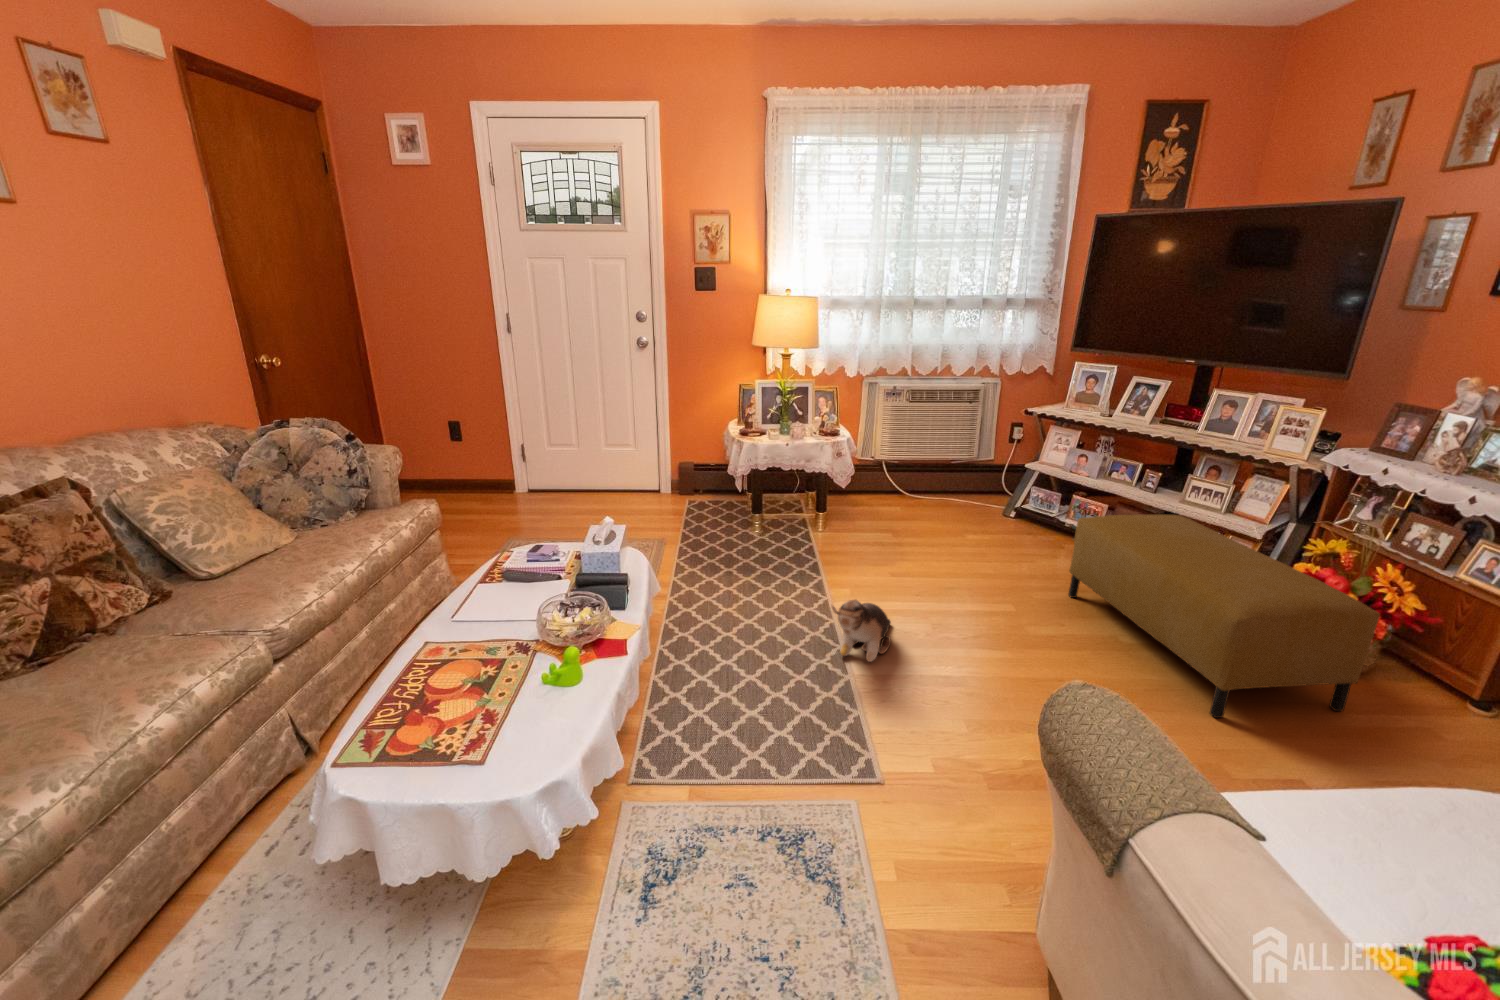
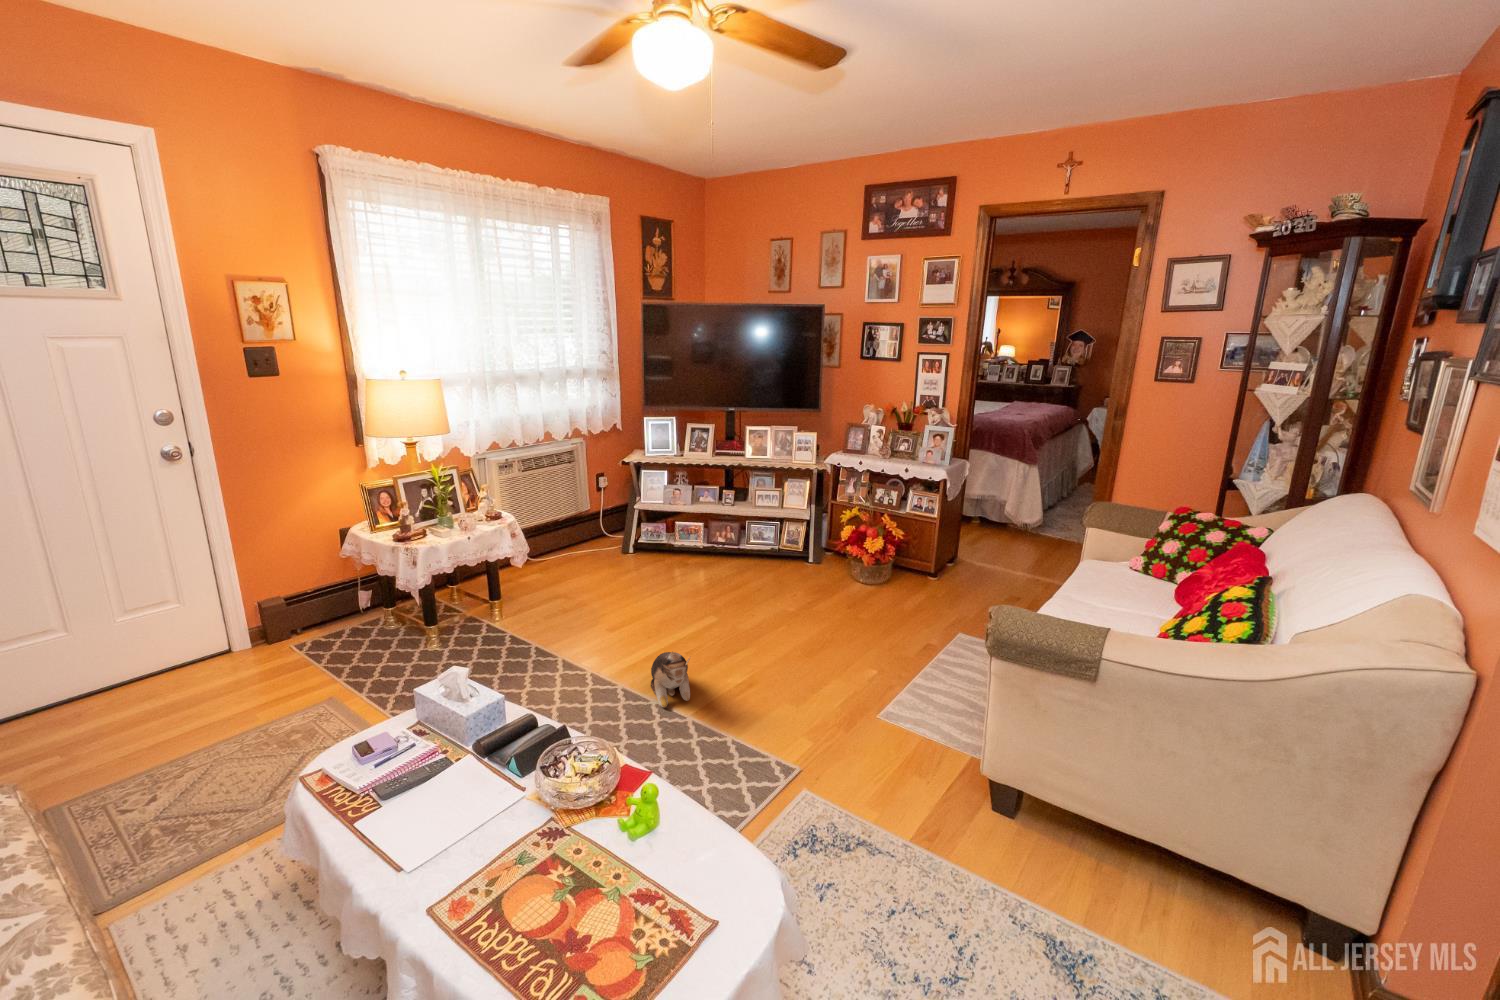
ottoman: present [1069,514,1380,718] -> none [729,516,908,632]

